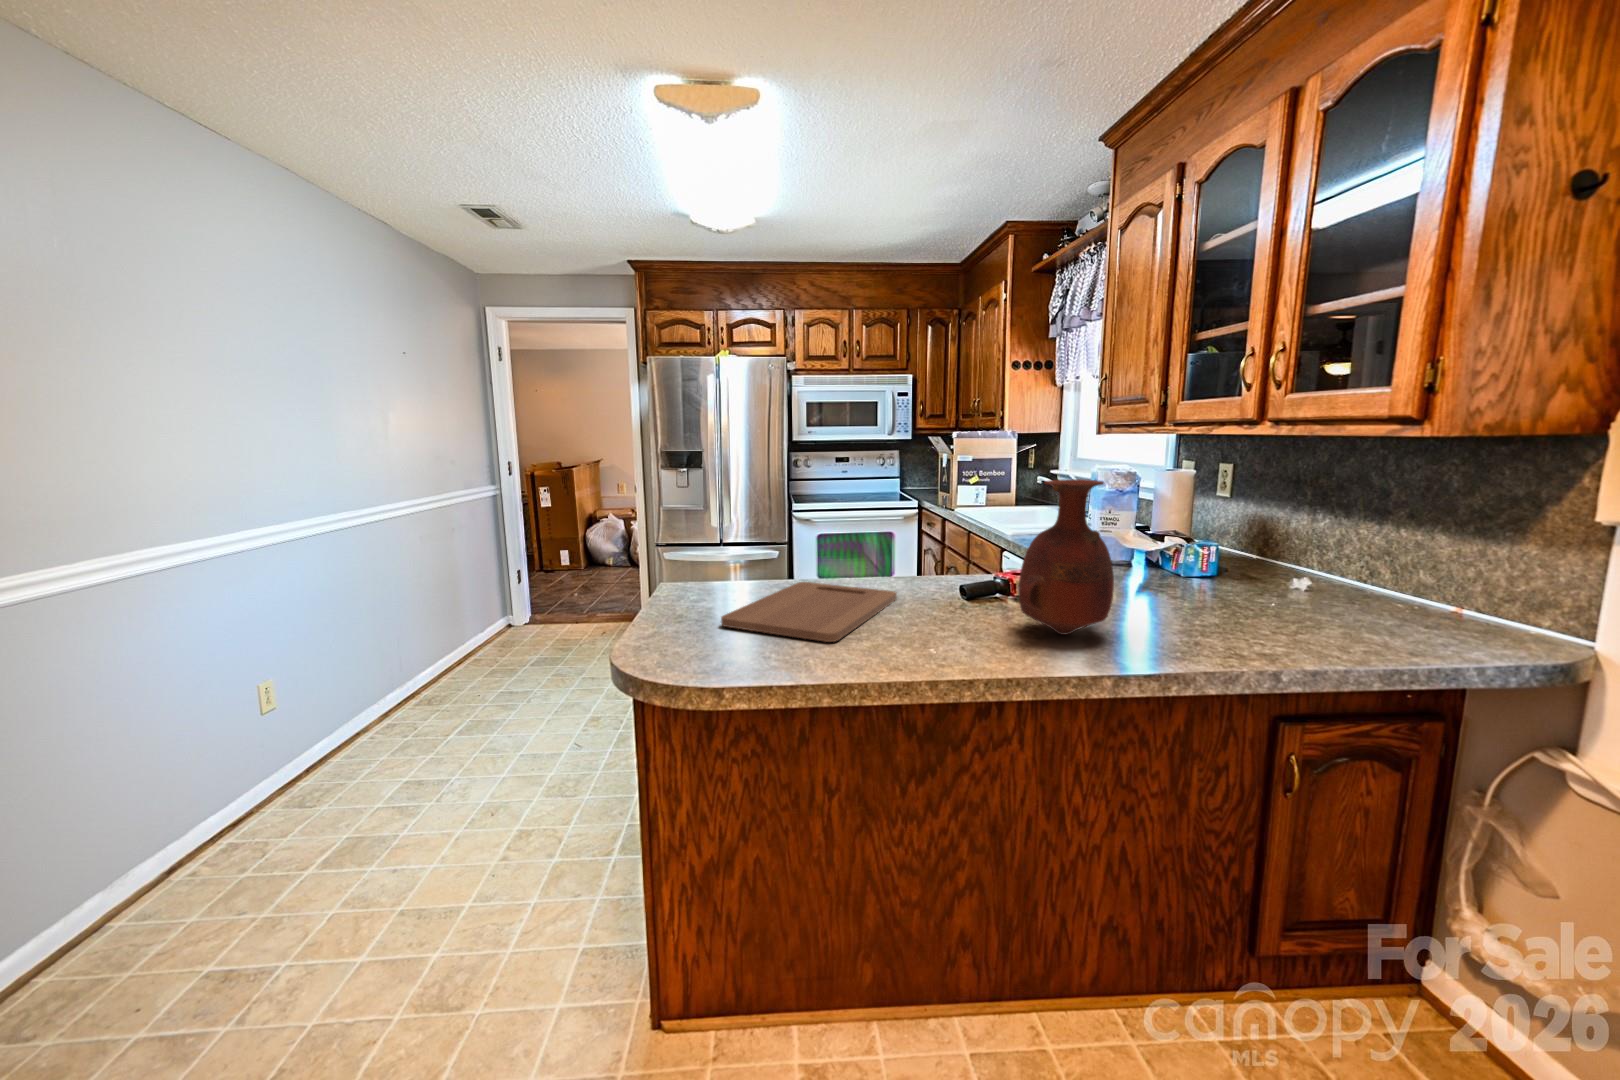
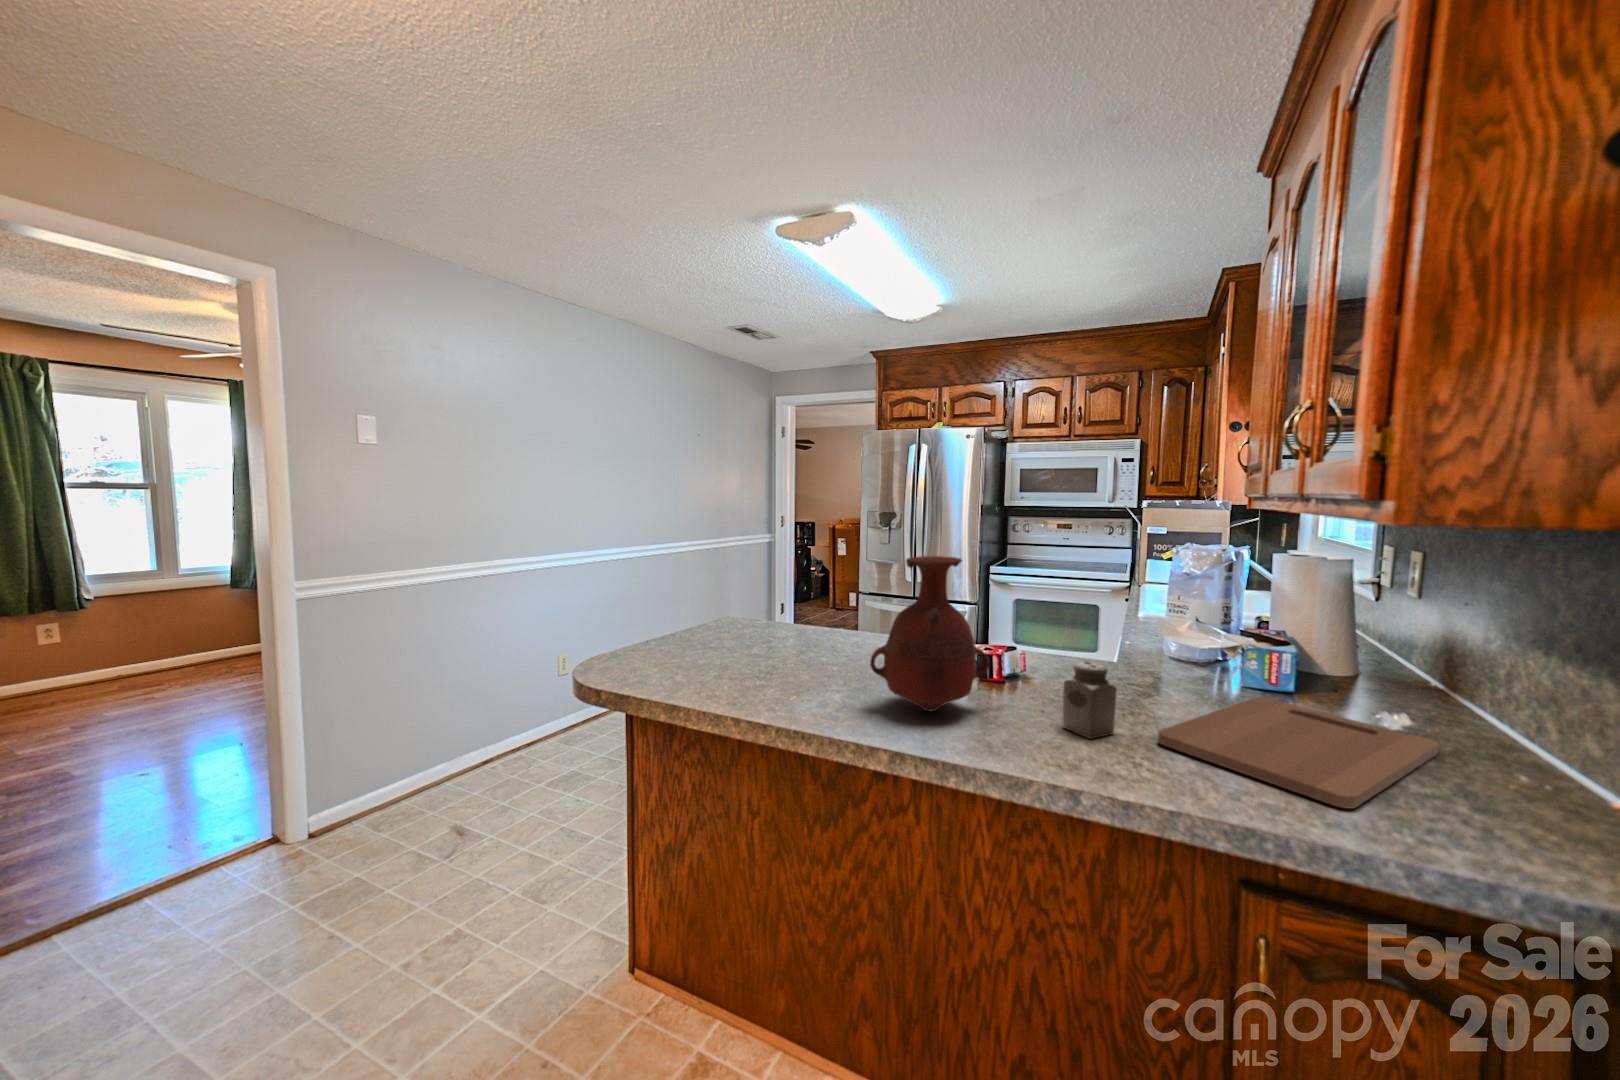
salt shaker: none [1171,565,1211,629] -> present [1063,662,1117,739]
cutting board: present [721,582,897,642] -> present [1158,697,1438,809]

